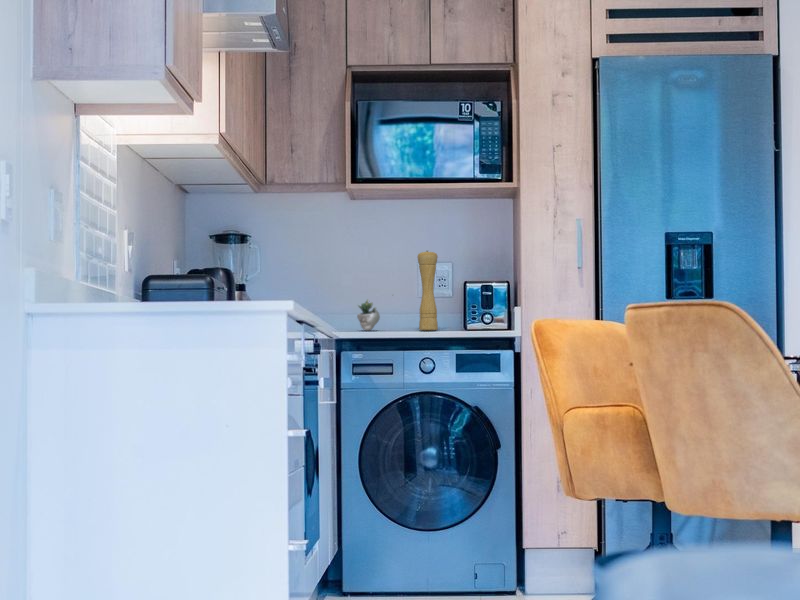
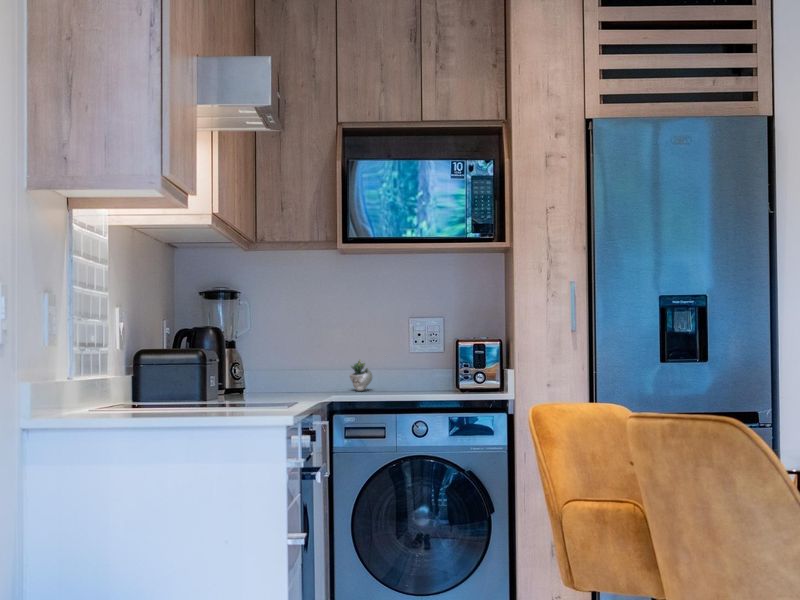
pepper mill: present [418,251,438,331] -> none [410,310,431,391]

